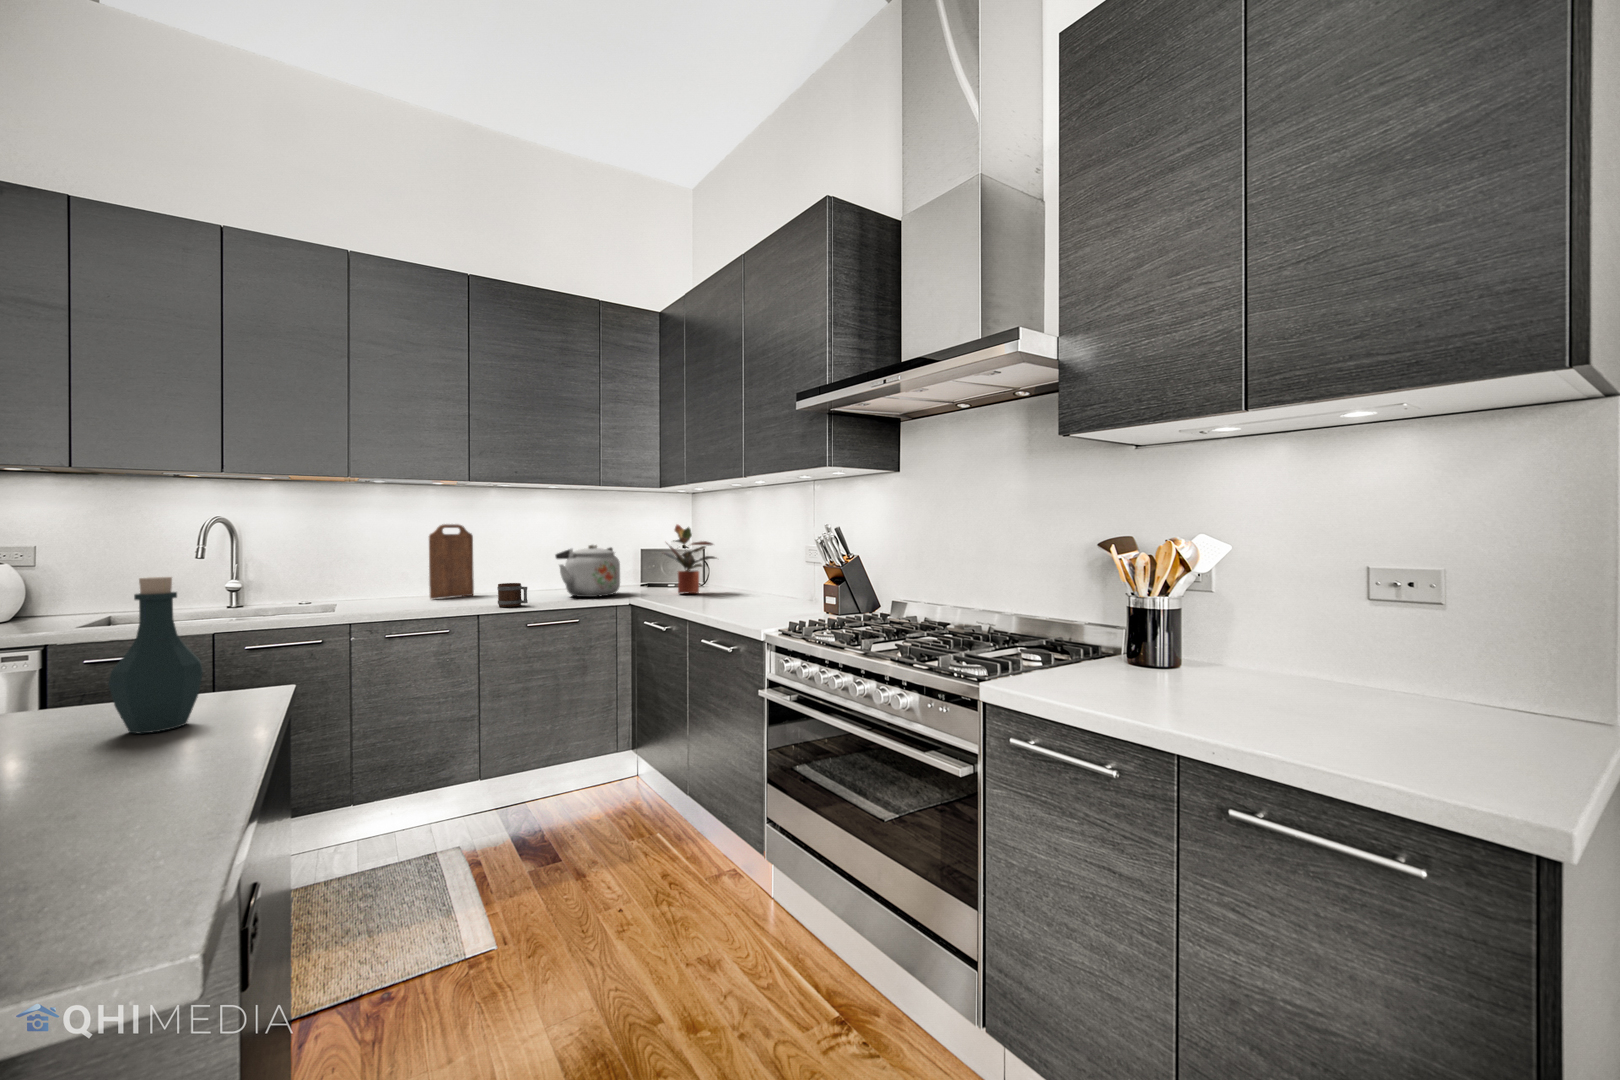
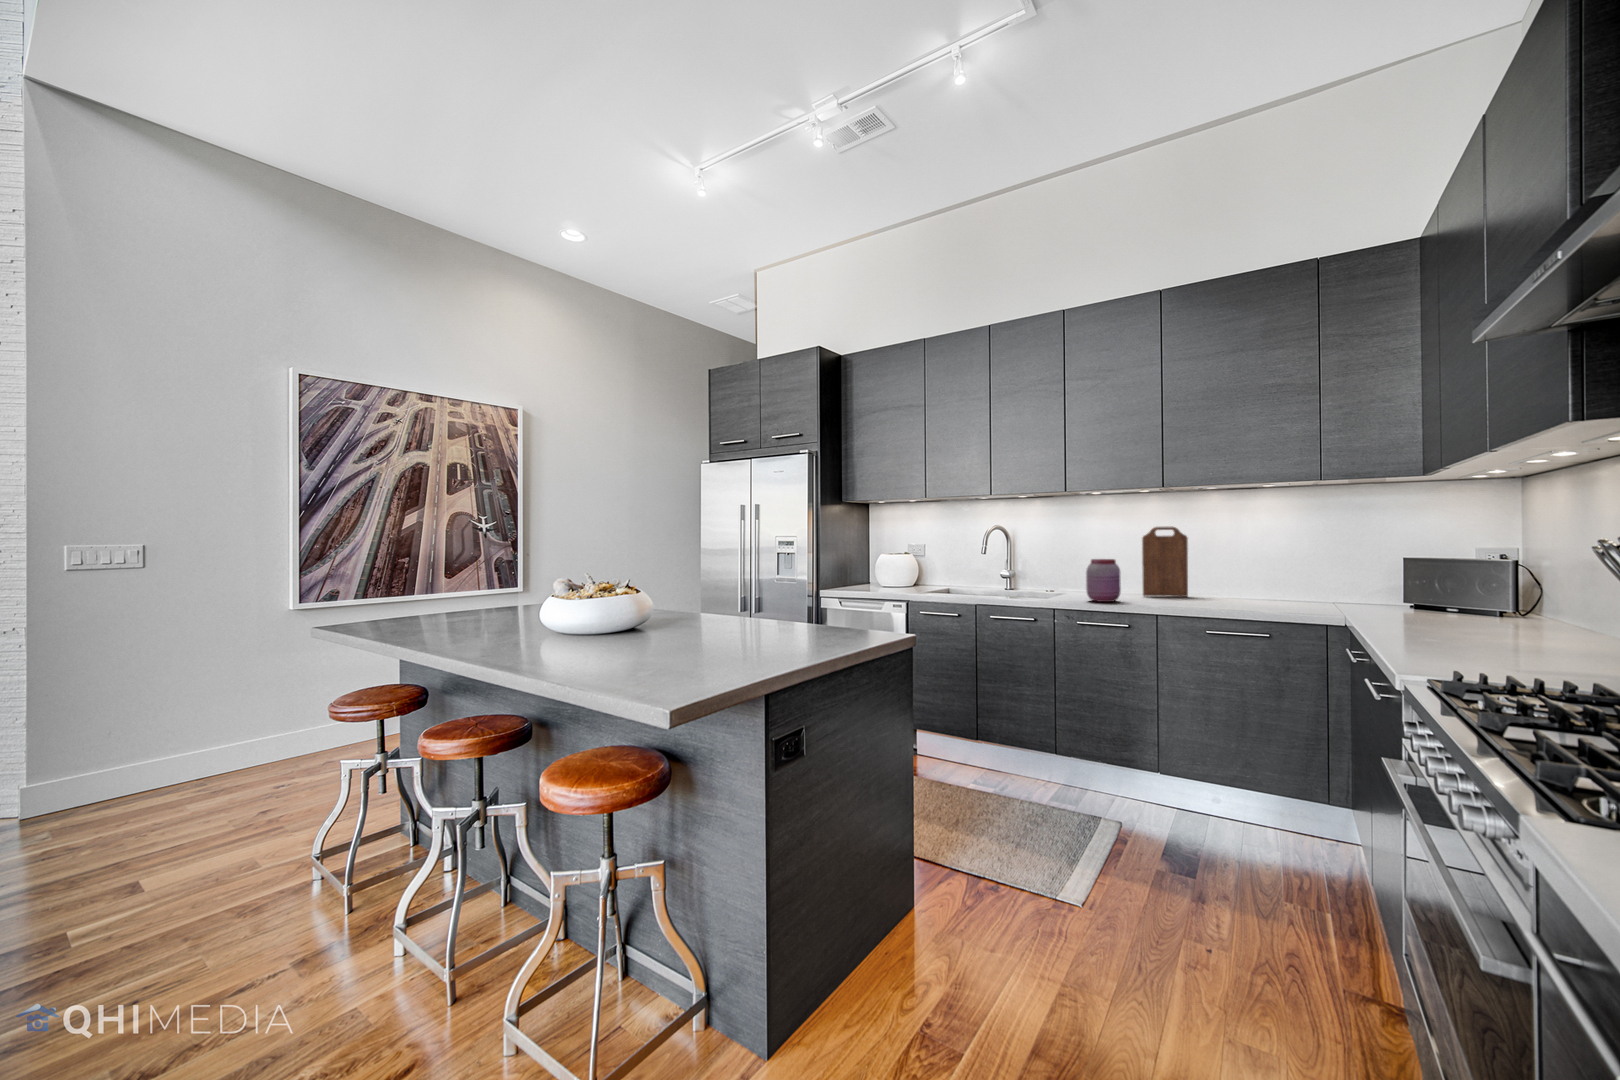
potted plant: present [663,525,716,594] -> none [1401,521,1522,622]
kettle: present [555,545,620,597] -> none [1258,548,1351,611]
jar: none [382,560,425,610] -> present [1086,559,1121,602]
bottle: present [109,577,203,734] -> none [816,558,853,640]
mug: present [497,583,528,607] -> none [1178,585,1206,609]

